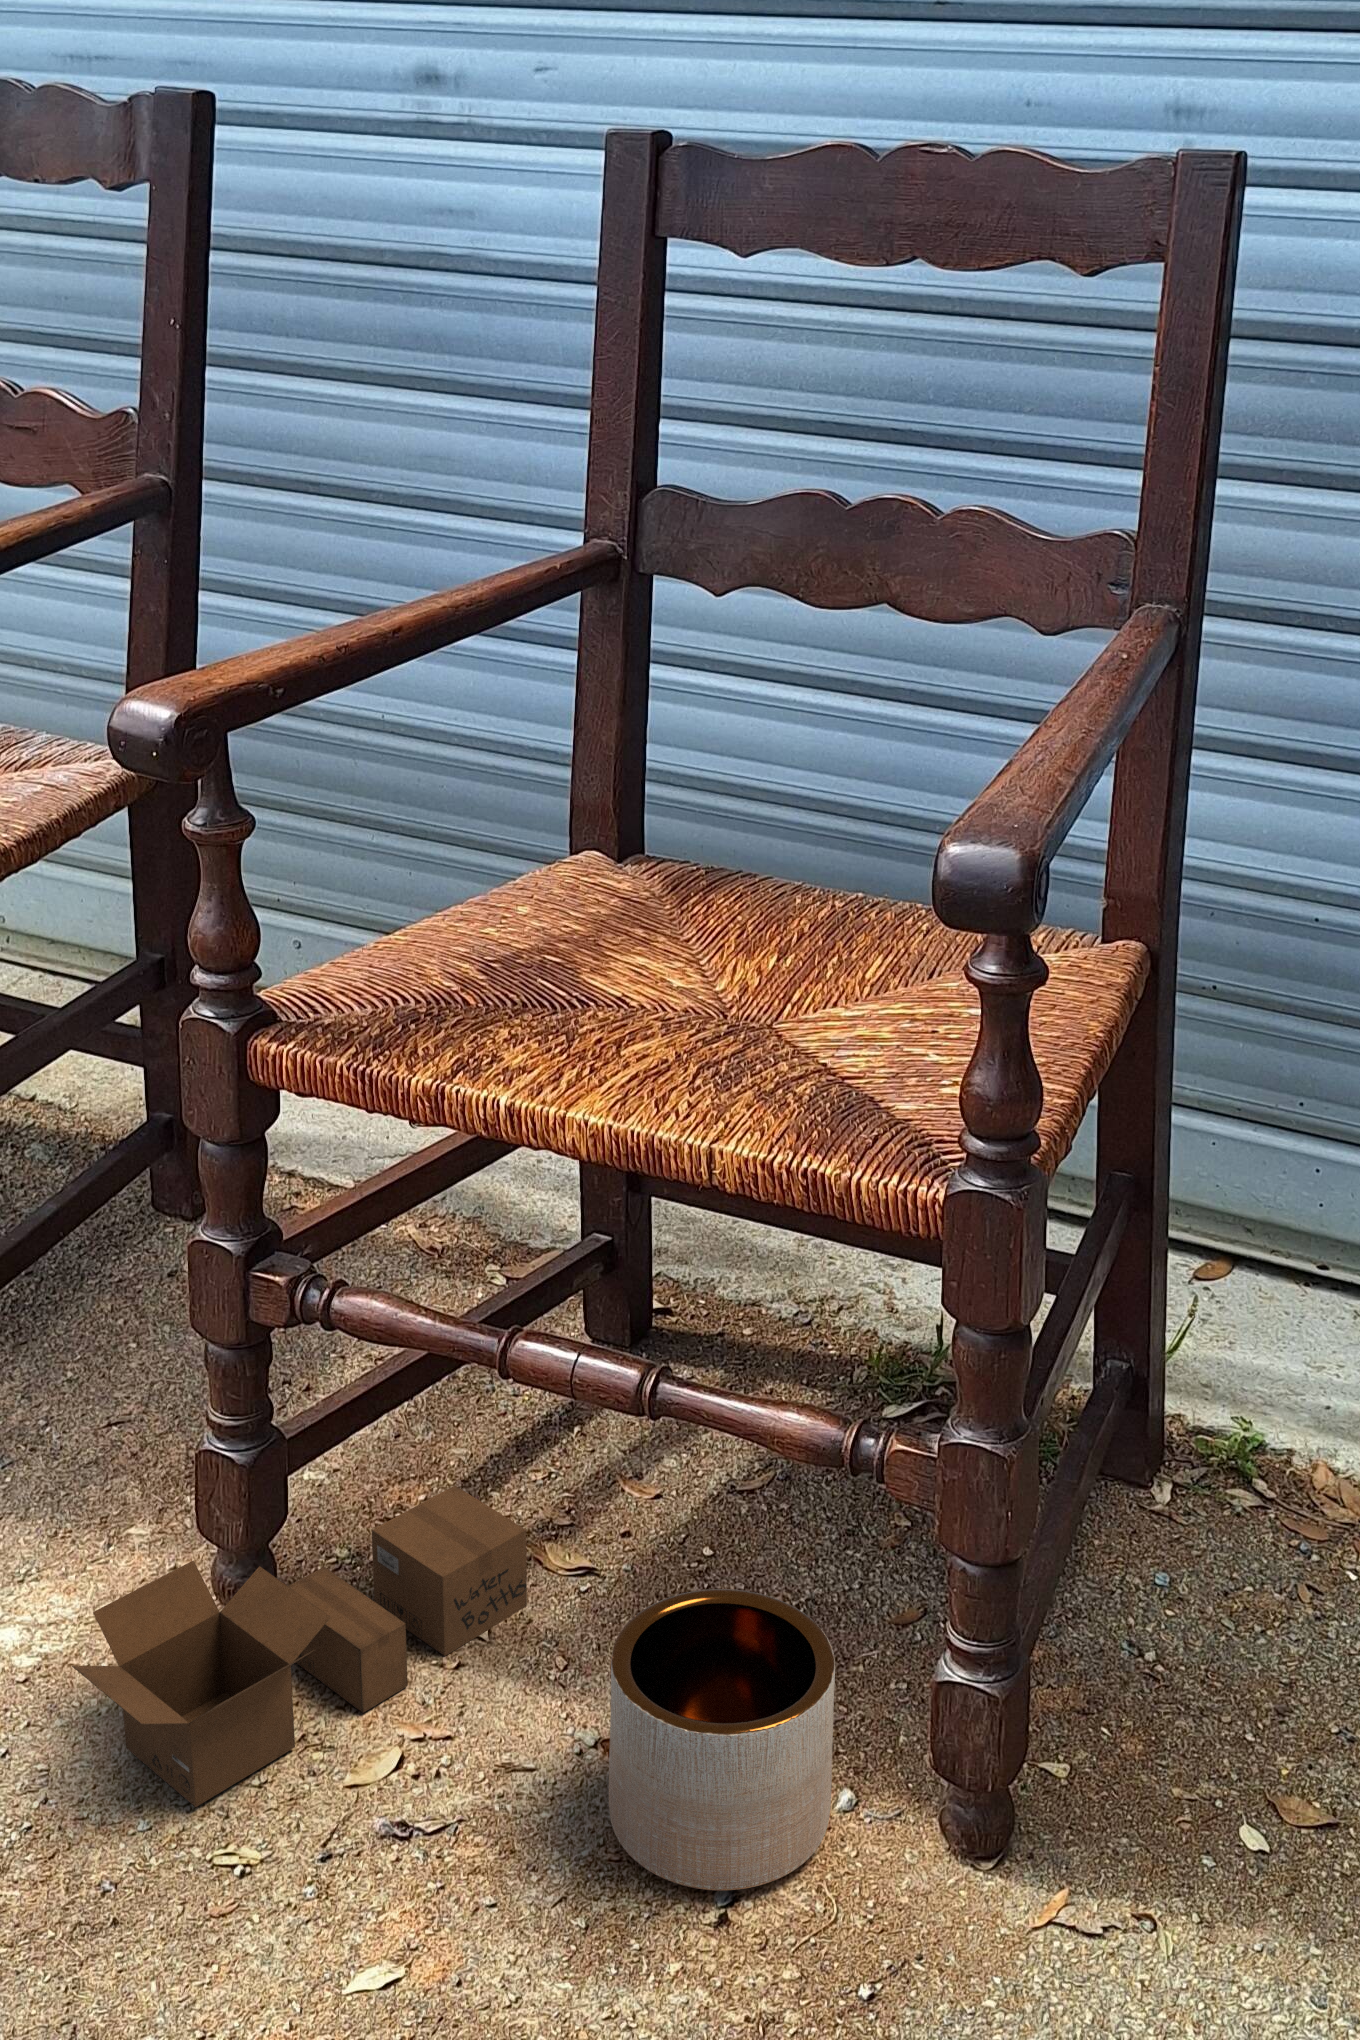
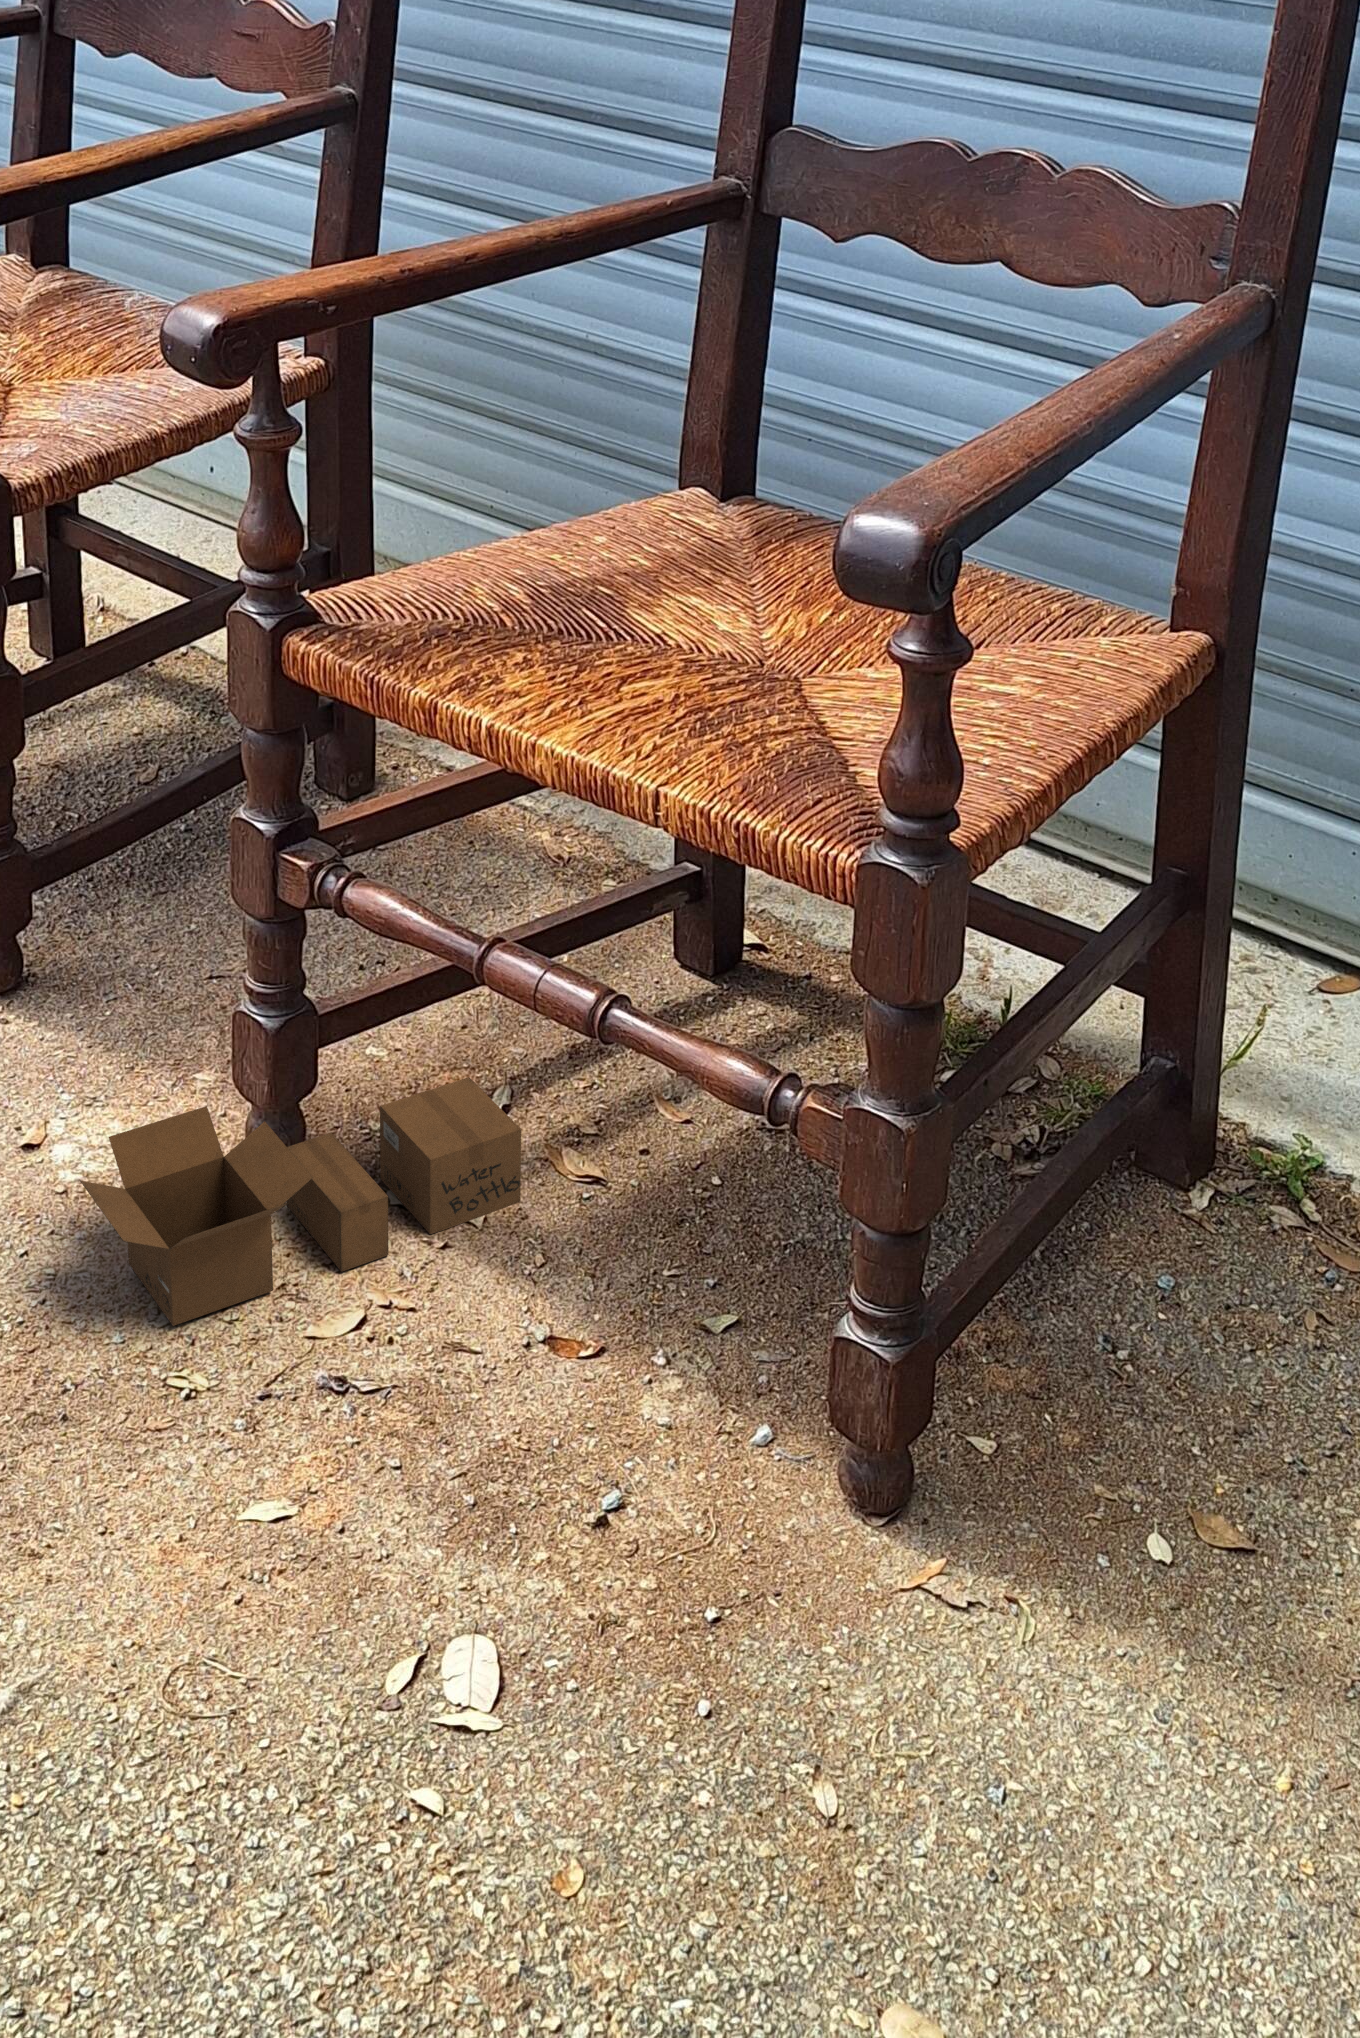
planter: present [609,1589,835,1891] -> none [531,1210,749,1495]

